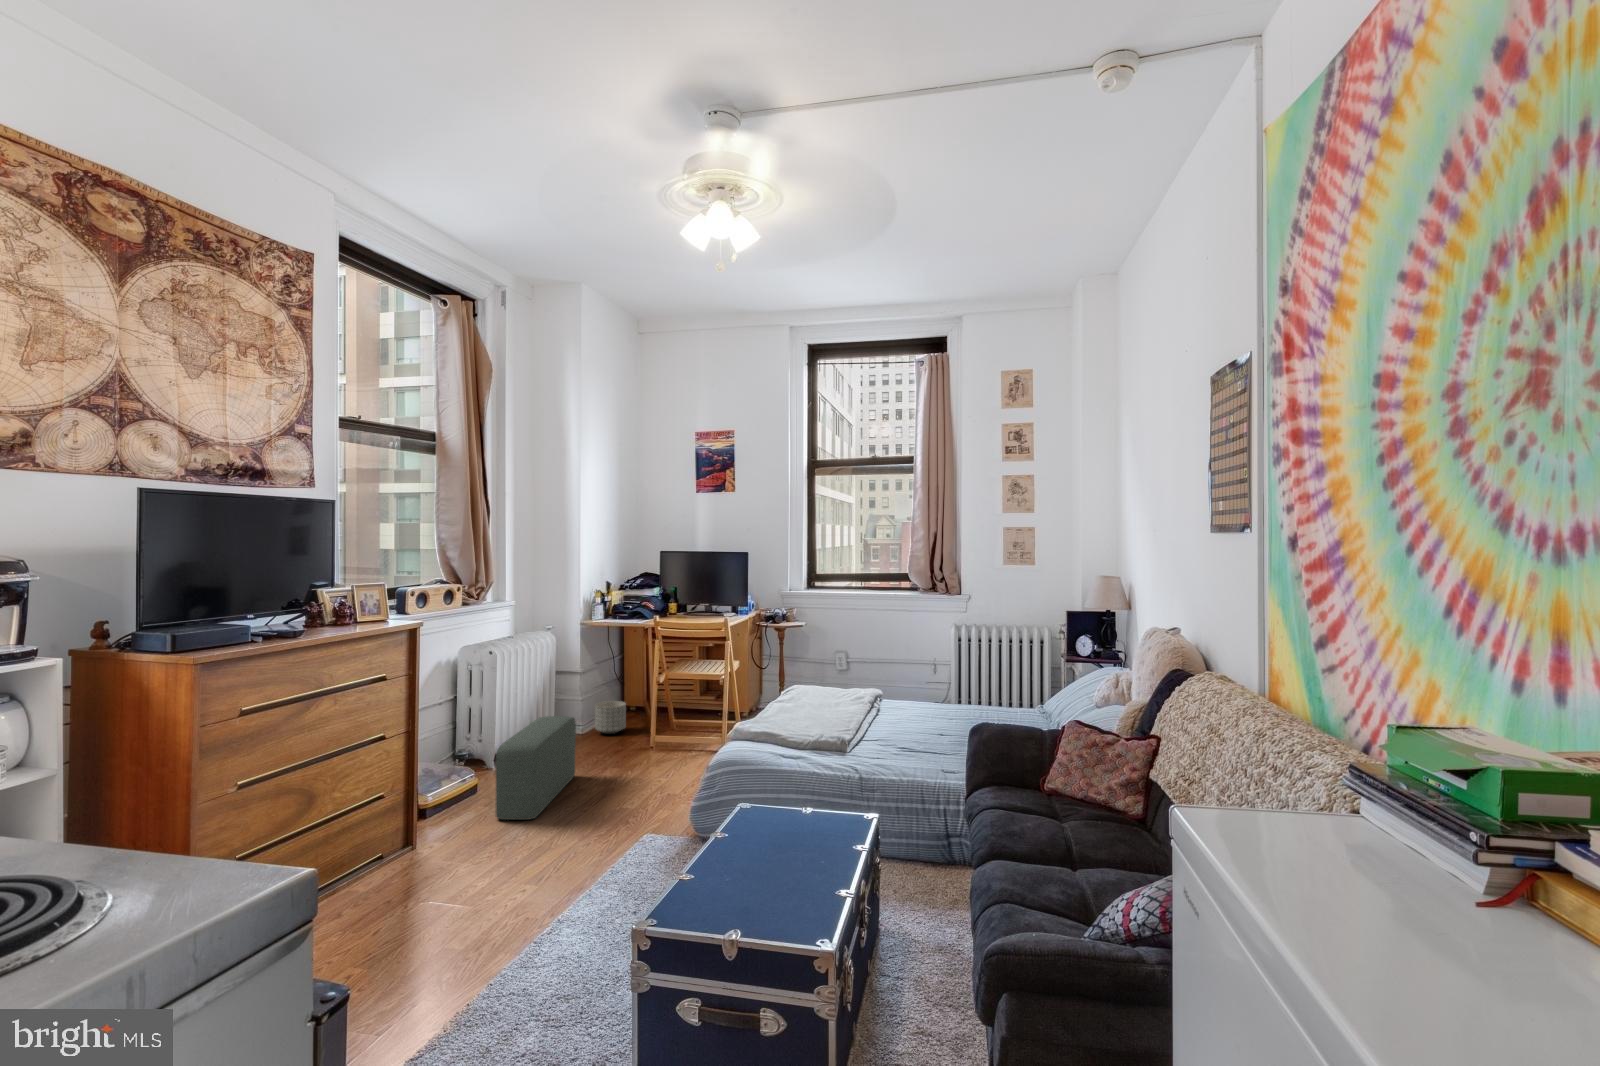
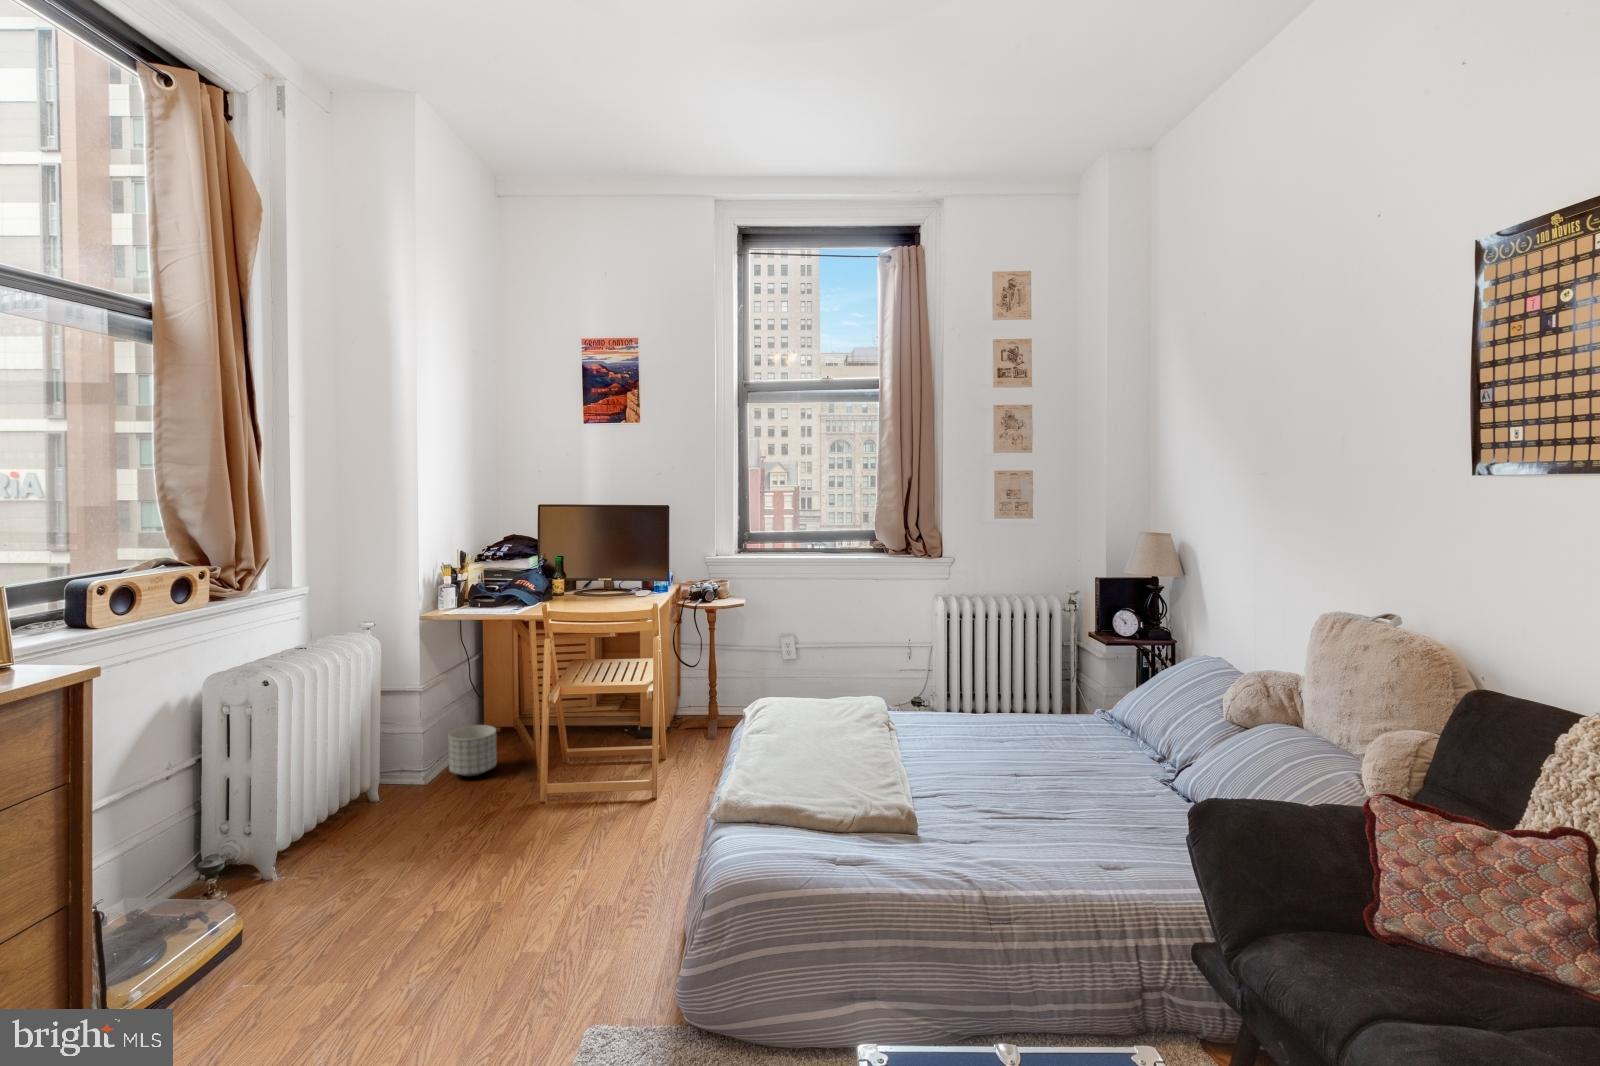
pouf: present [496,716,576,820] -> none [285,782,431,1012]

